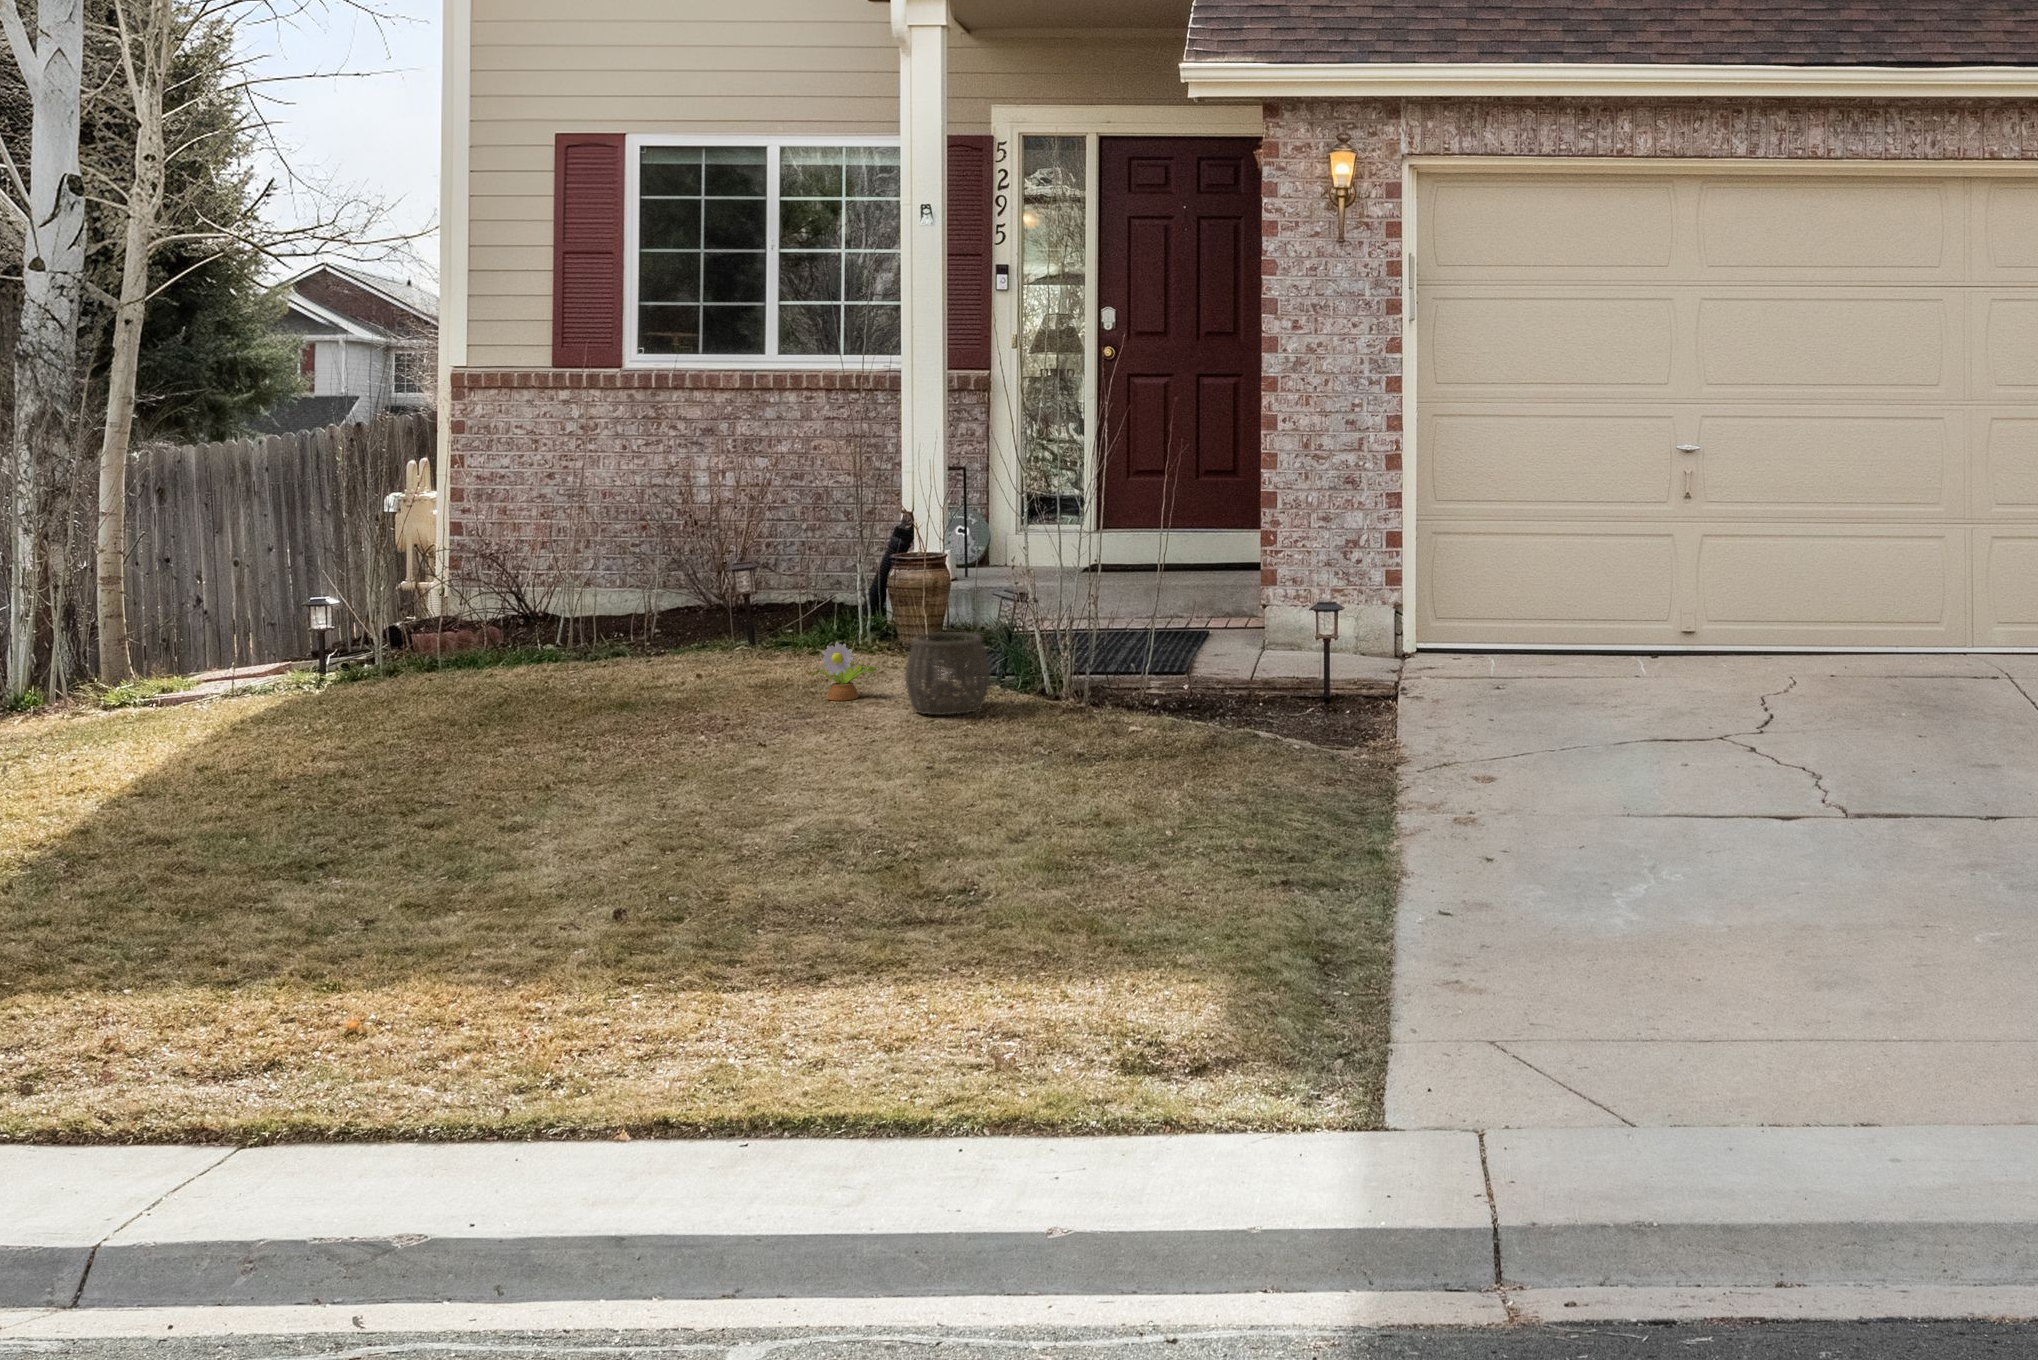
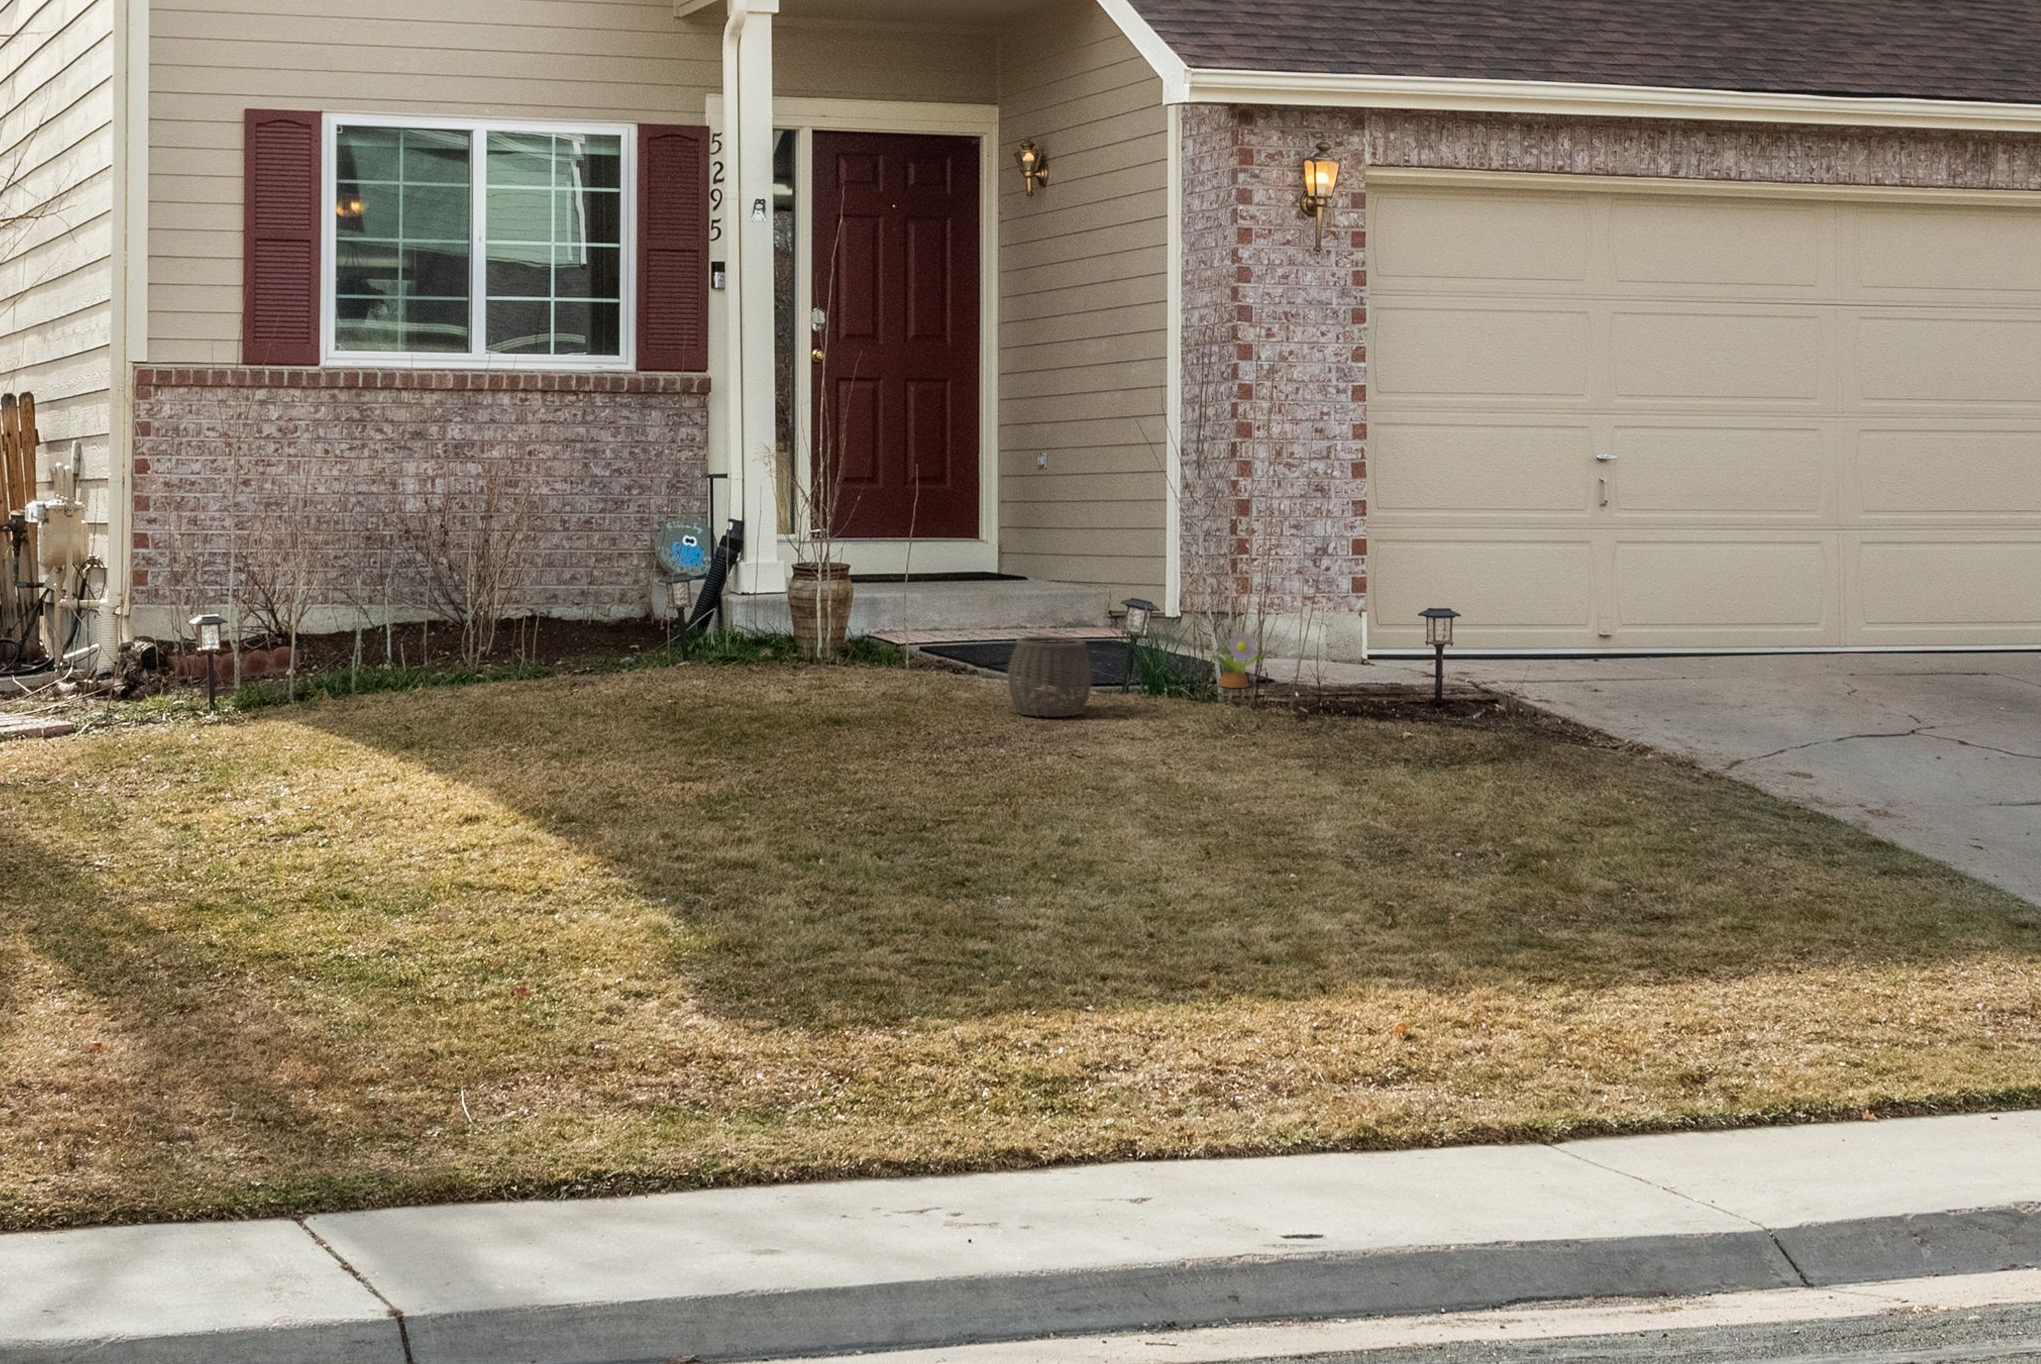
decorative plant: present [812,641,878,700] -> present [1210,631,1263,688]

